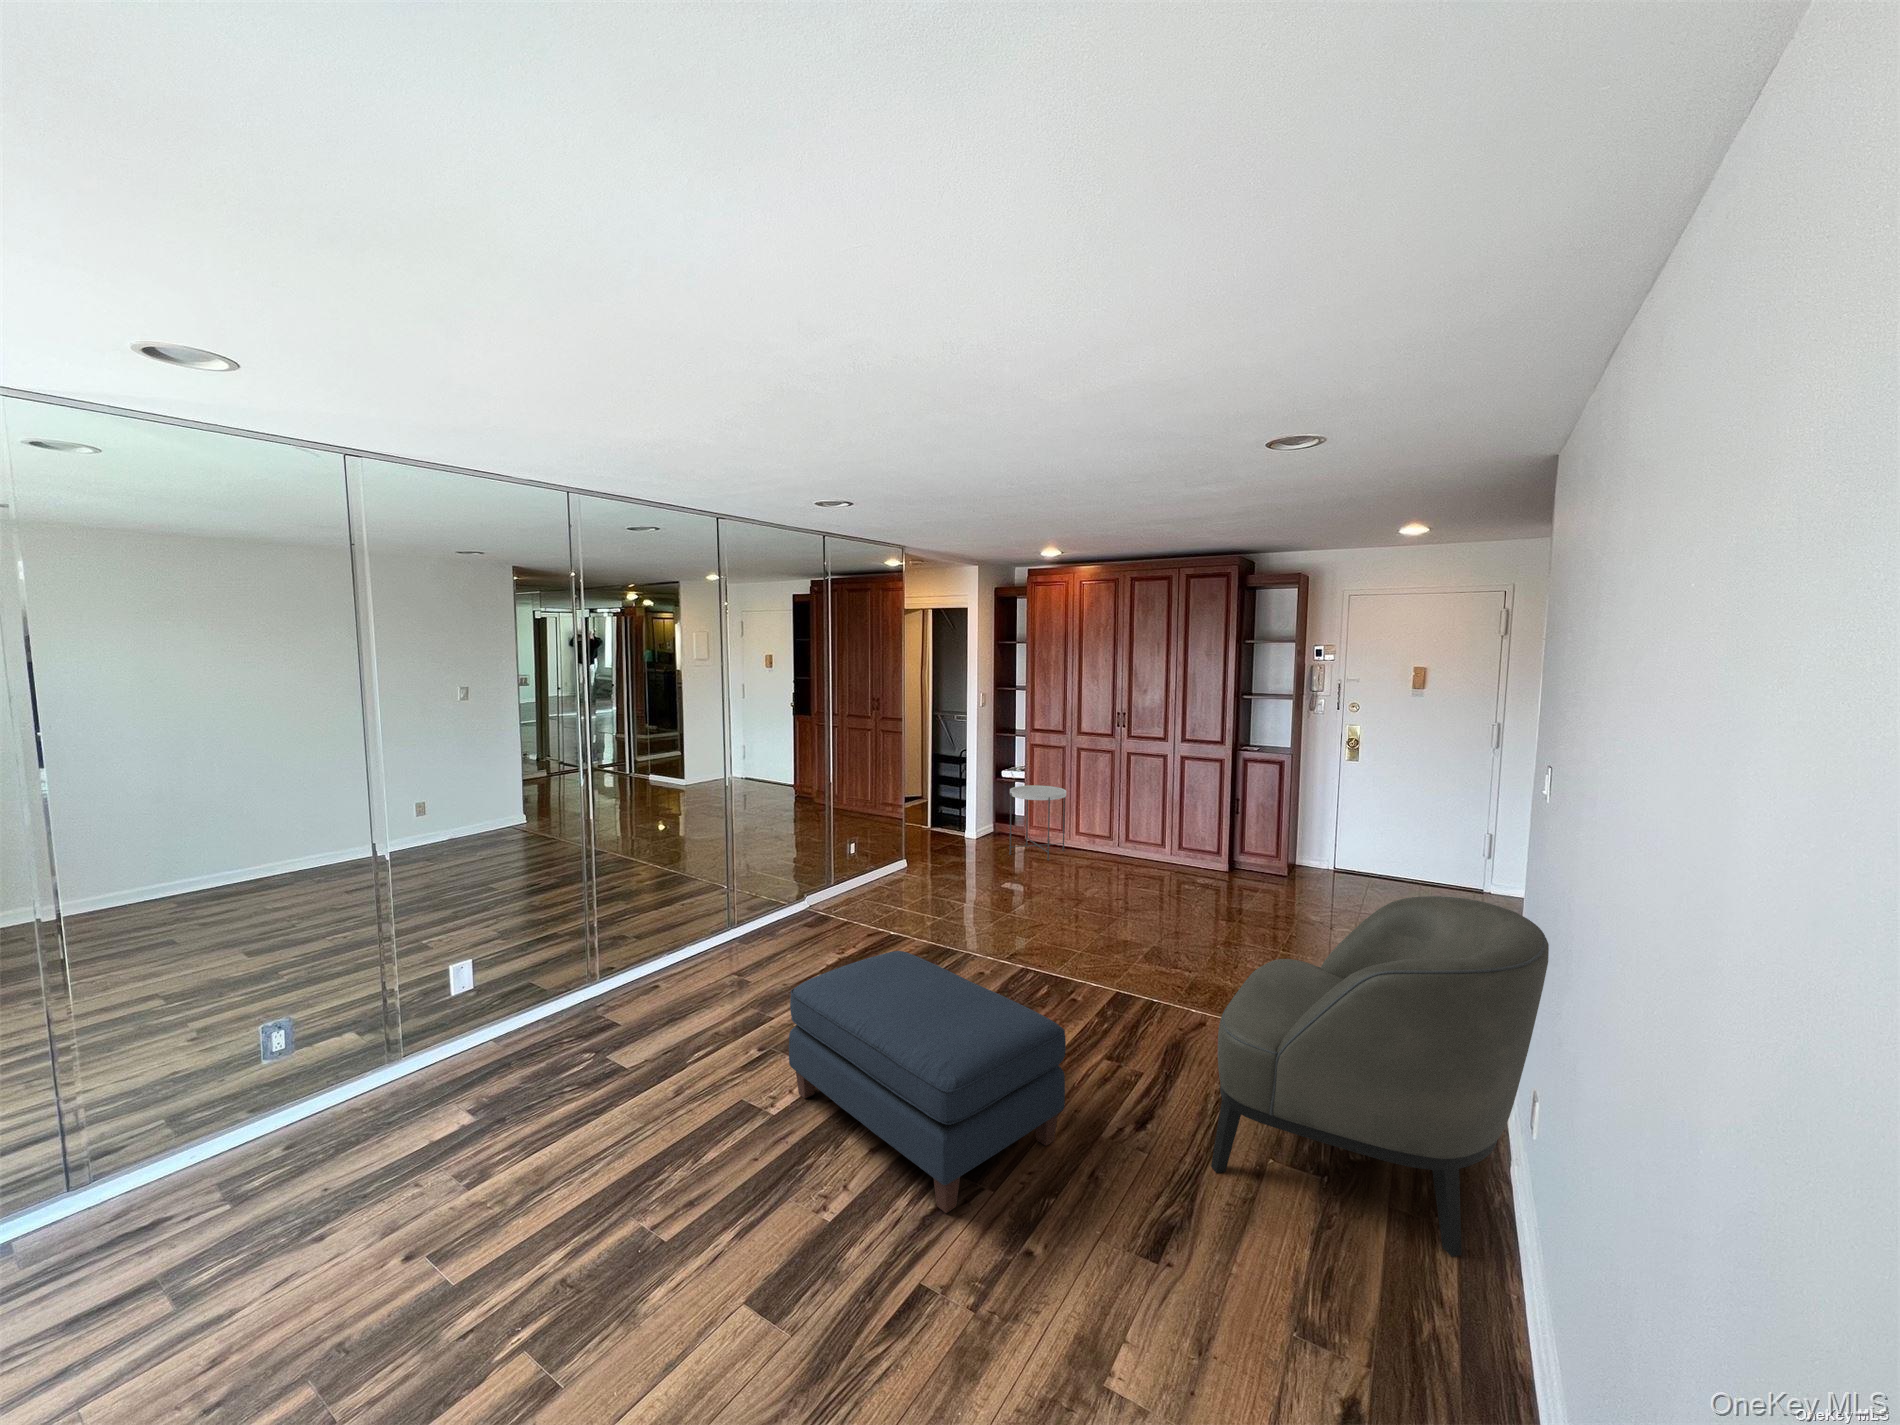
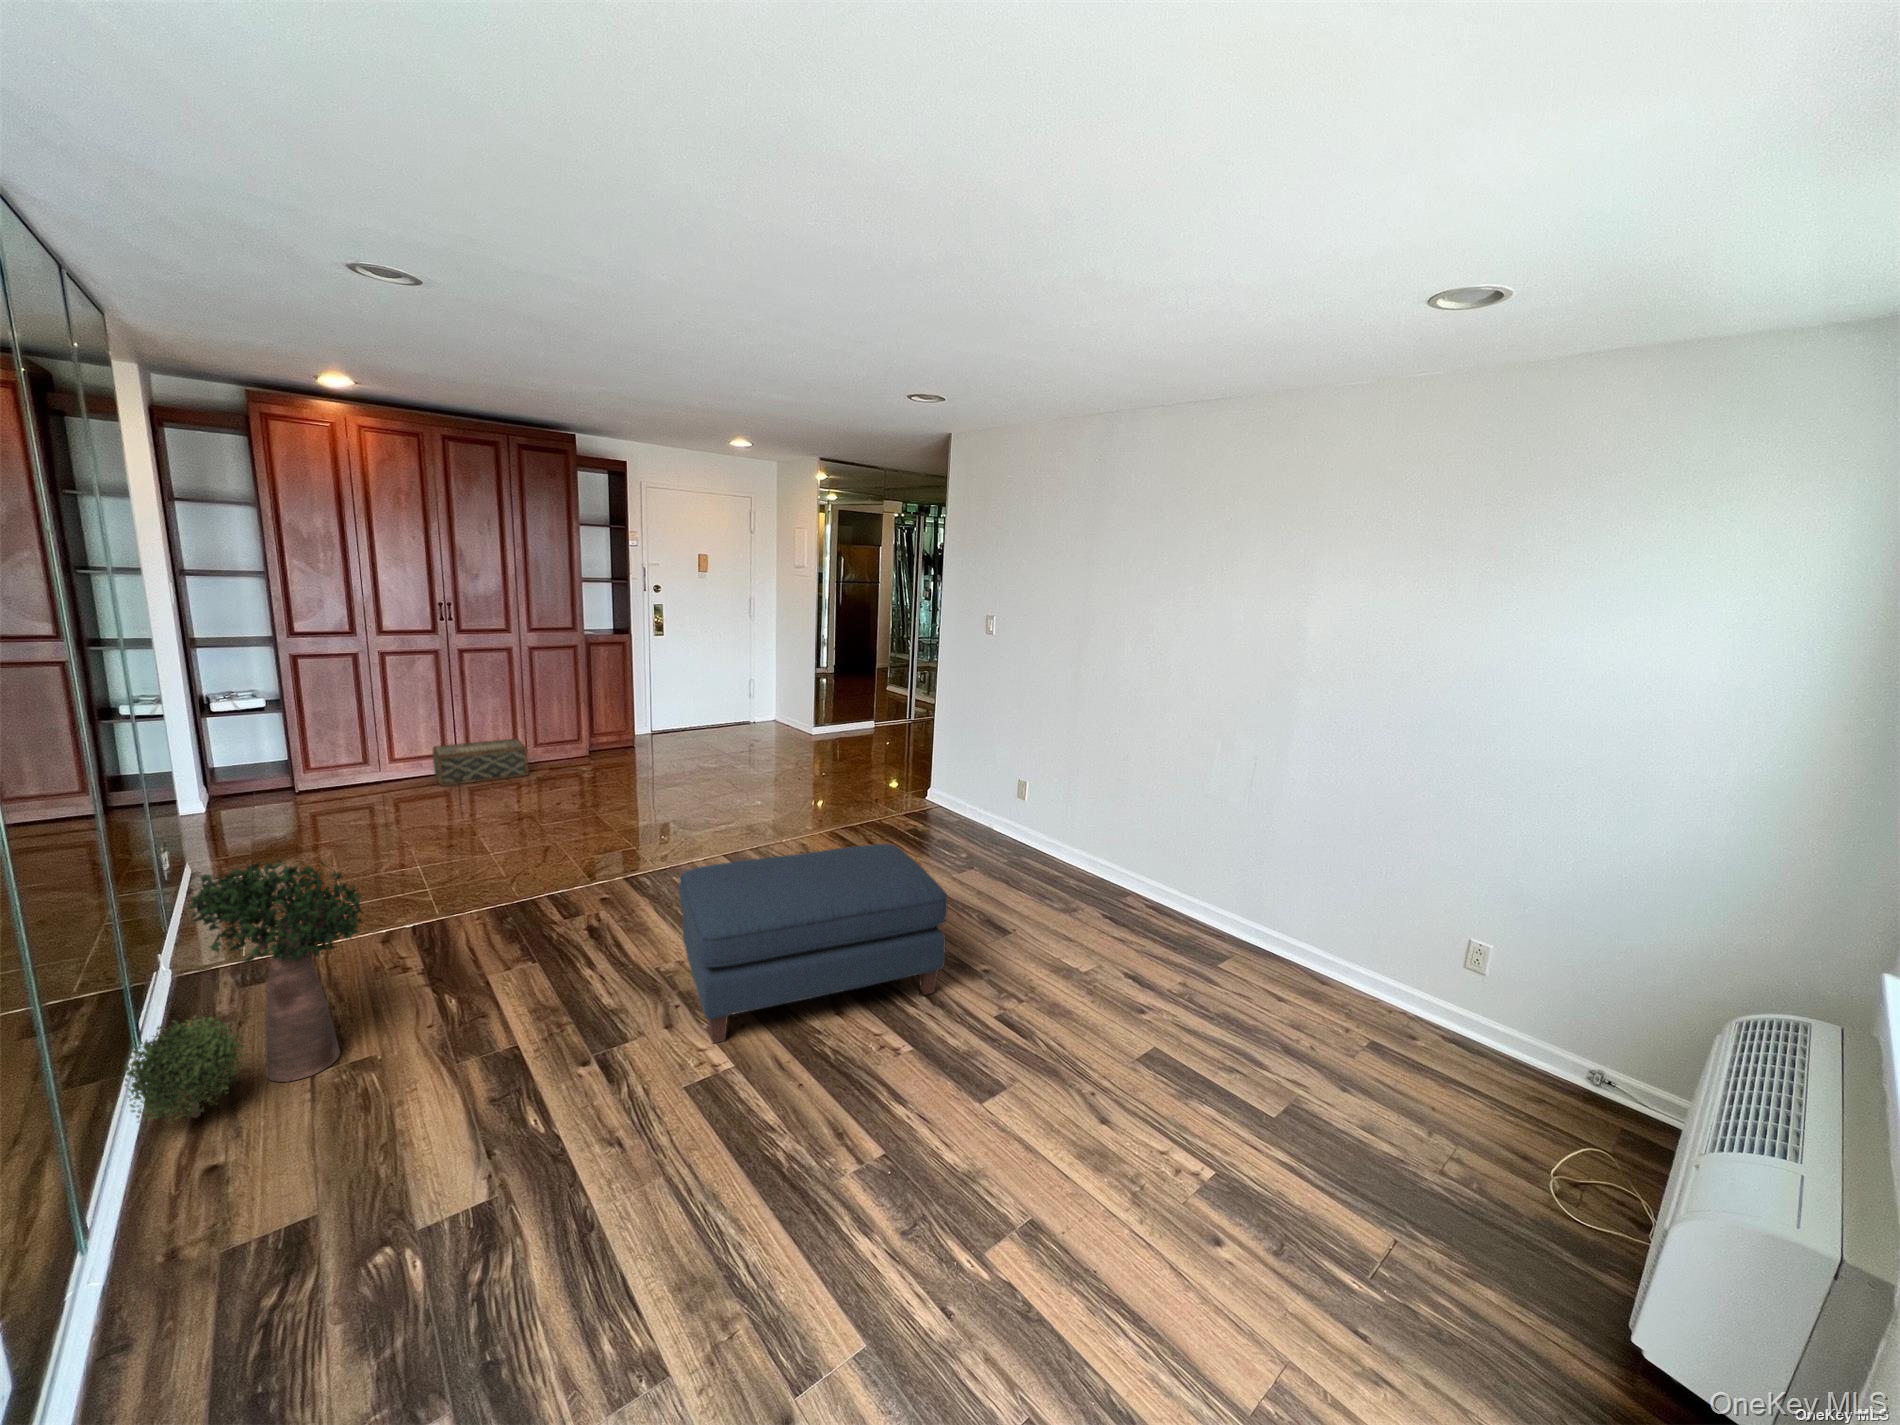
side table: present [1009,785,1066,860] -> none [293,707,391,809]
woven basket: none [1087,830,1164,873] -> present [432,738,529,786]
potted plant: none [665,841,780,977] -> present [125,861,362,1124]
armchair: present [1211,896,1549,1257] -> none [874,695,1056,894]

